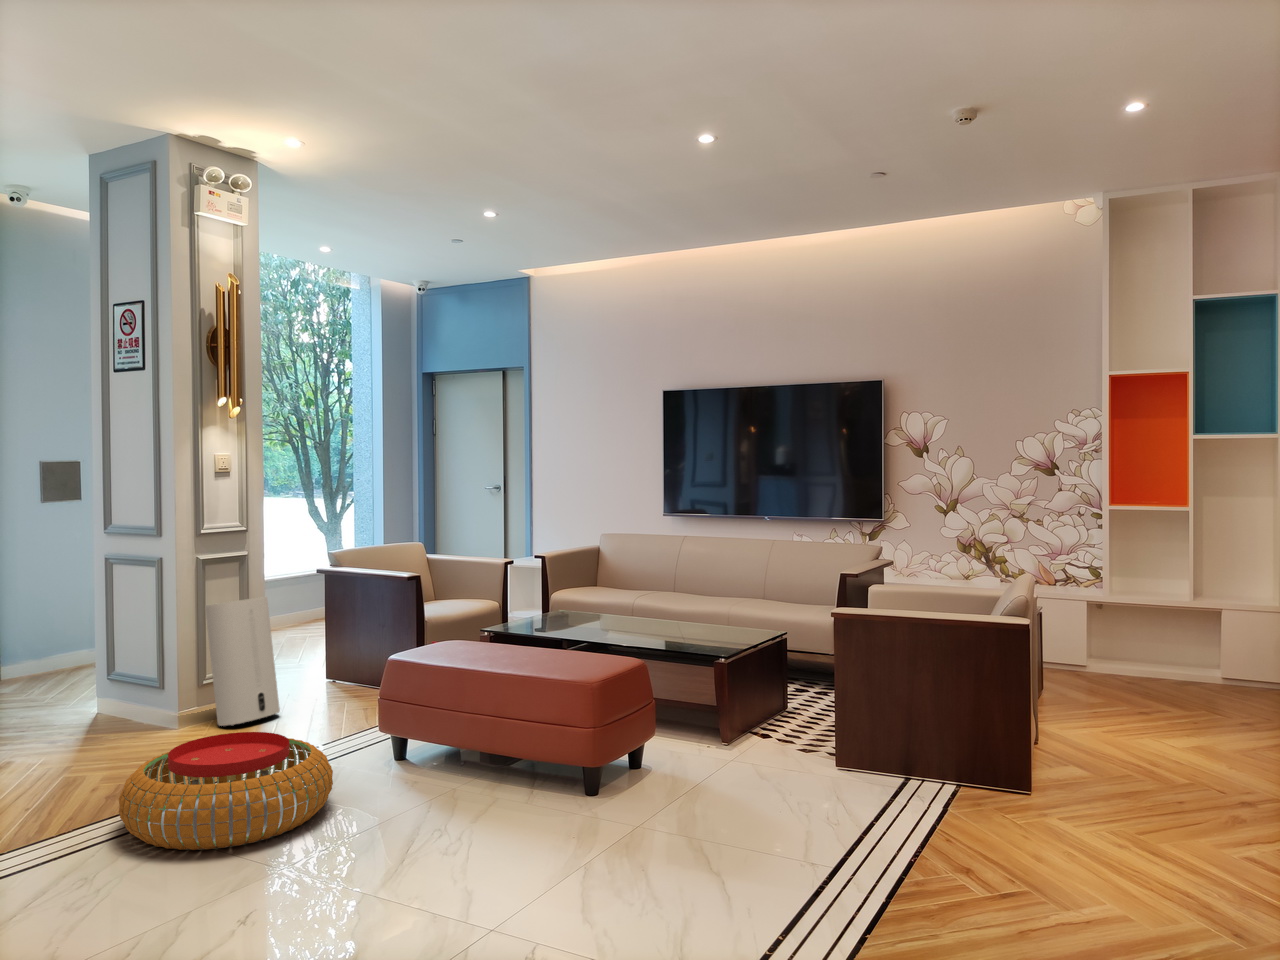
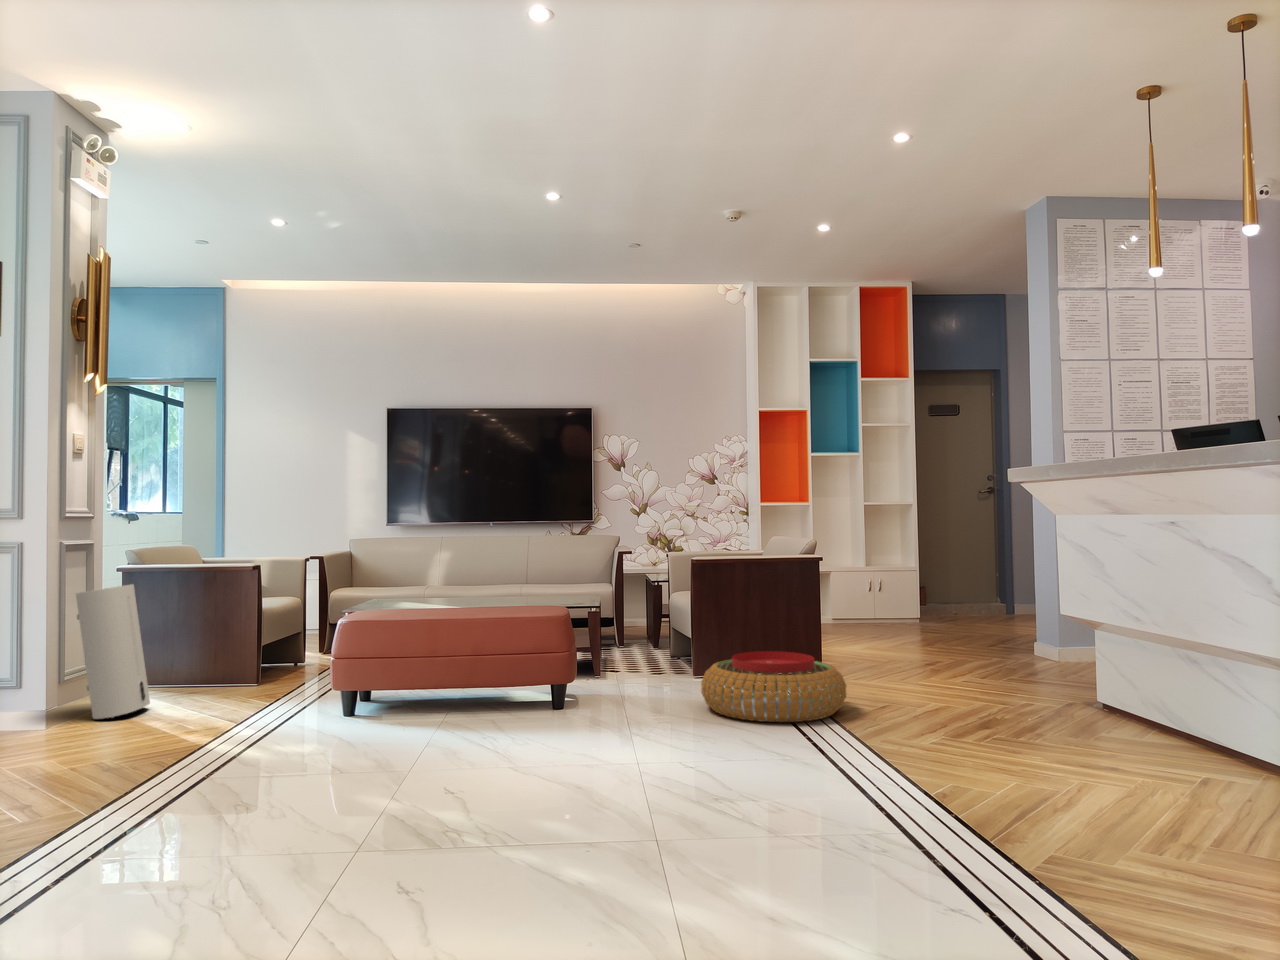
pouf: present [119,732,333,850] -> present [701,651,846,722]

